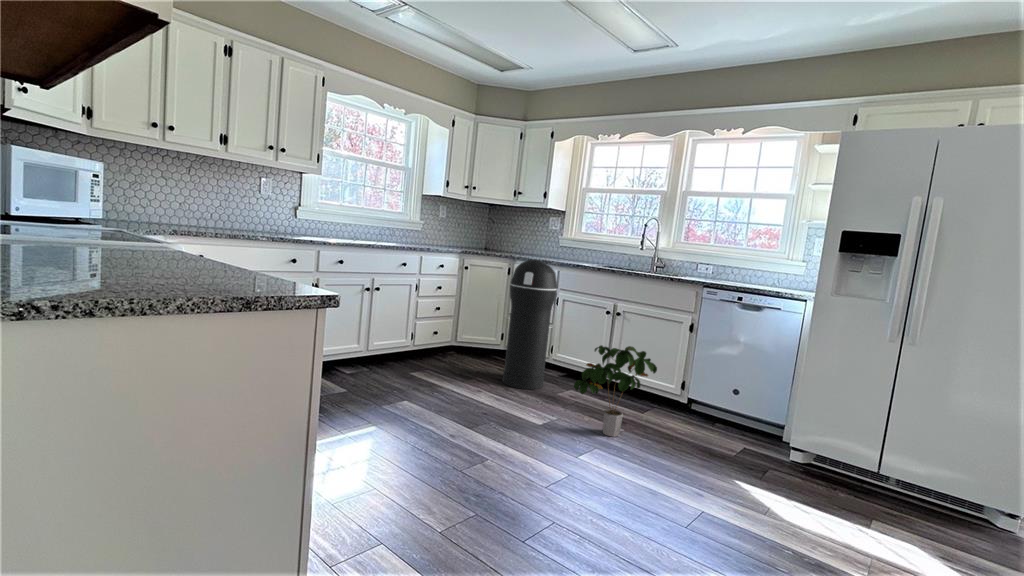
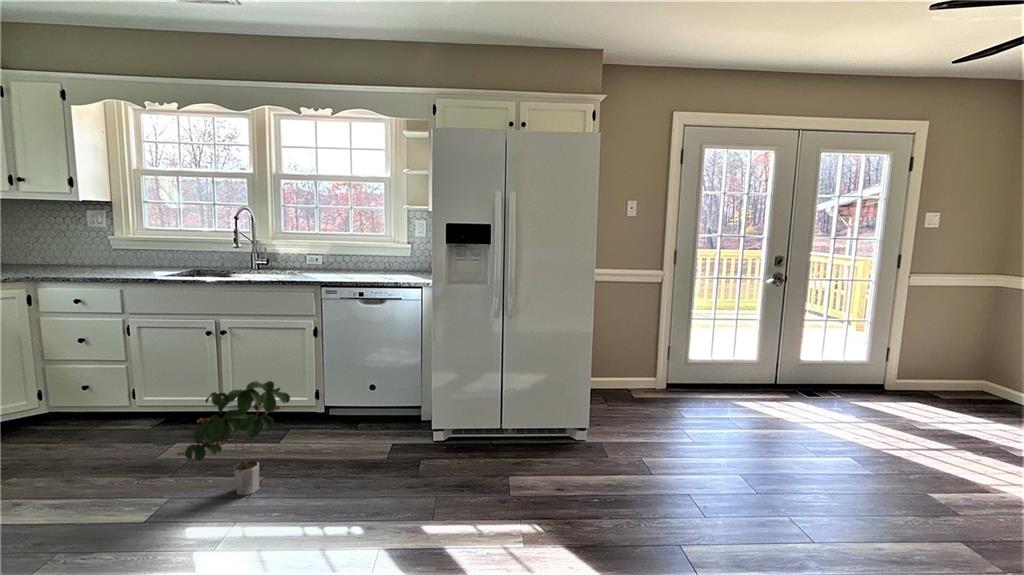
trash can: present [503,259,557,389] -> none [37,287,131,473]

